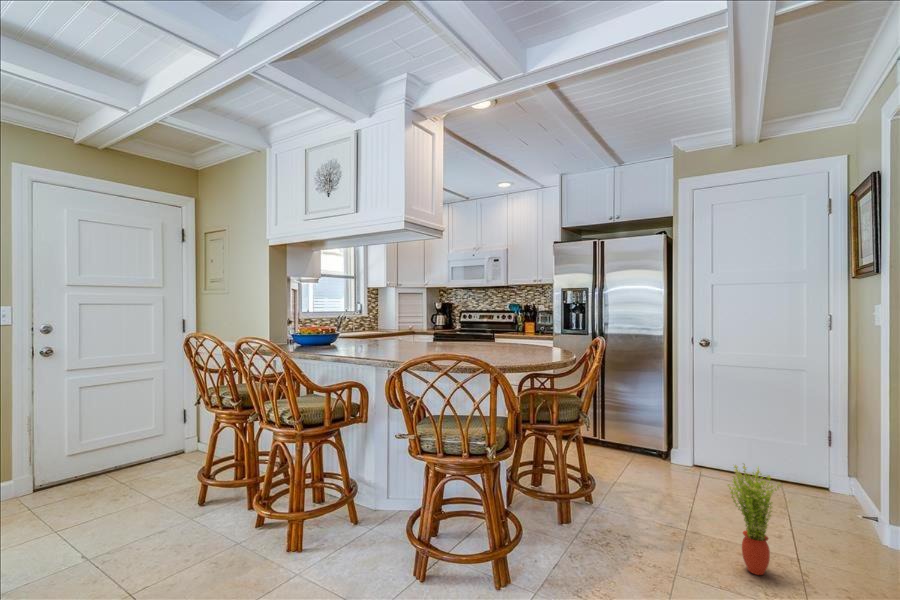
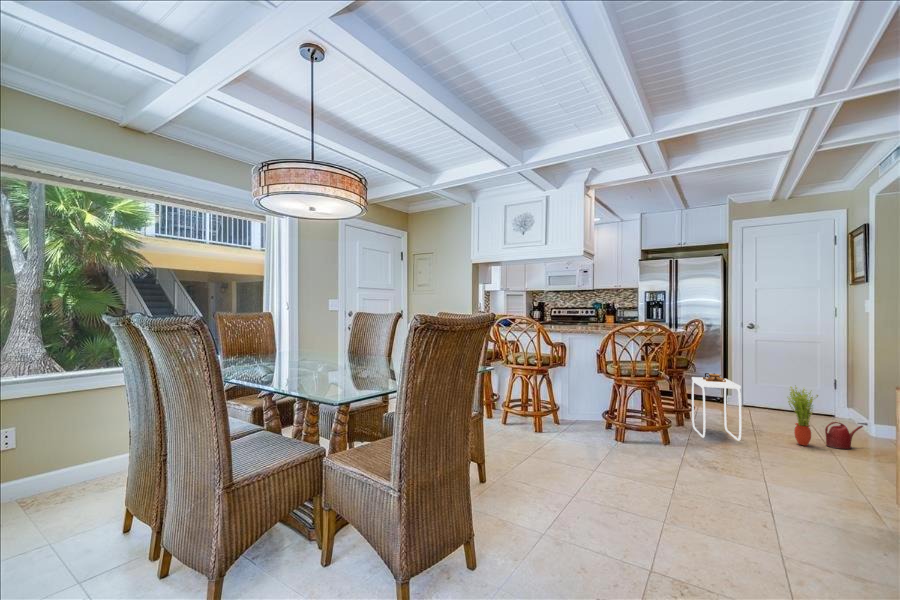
side table: none [581,435,645,564] -> present [692,373,741,441]
watering can: none [795,531,864,585] -> present [825,422,863,449]

